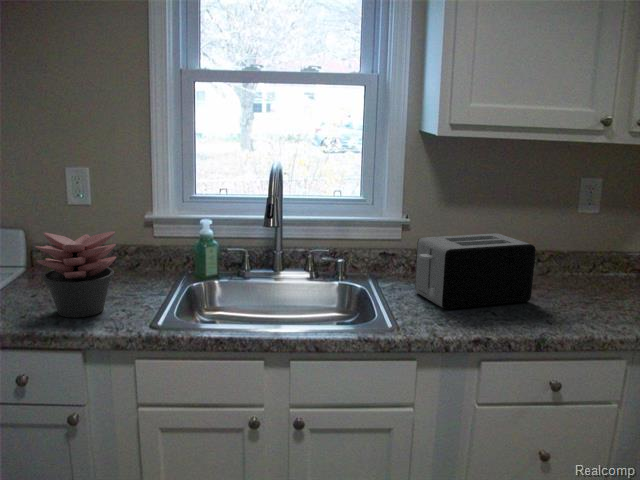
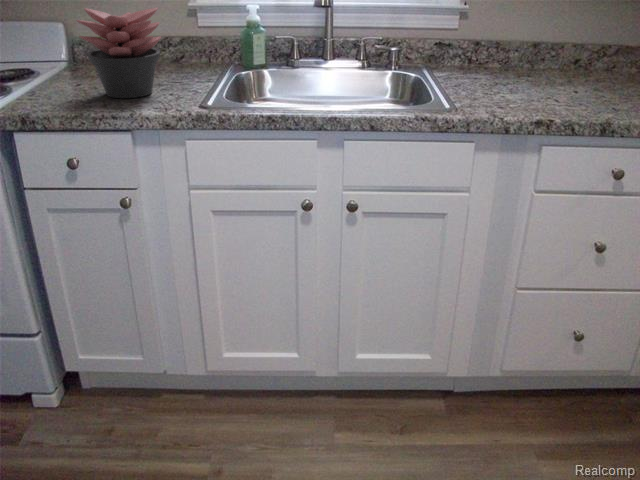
toaster: present [415,233,536,309] -> none [473,16,610,95]

